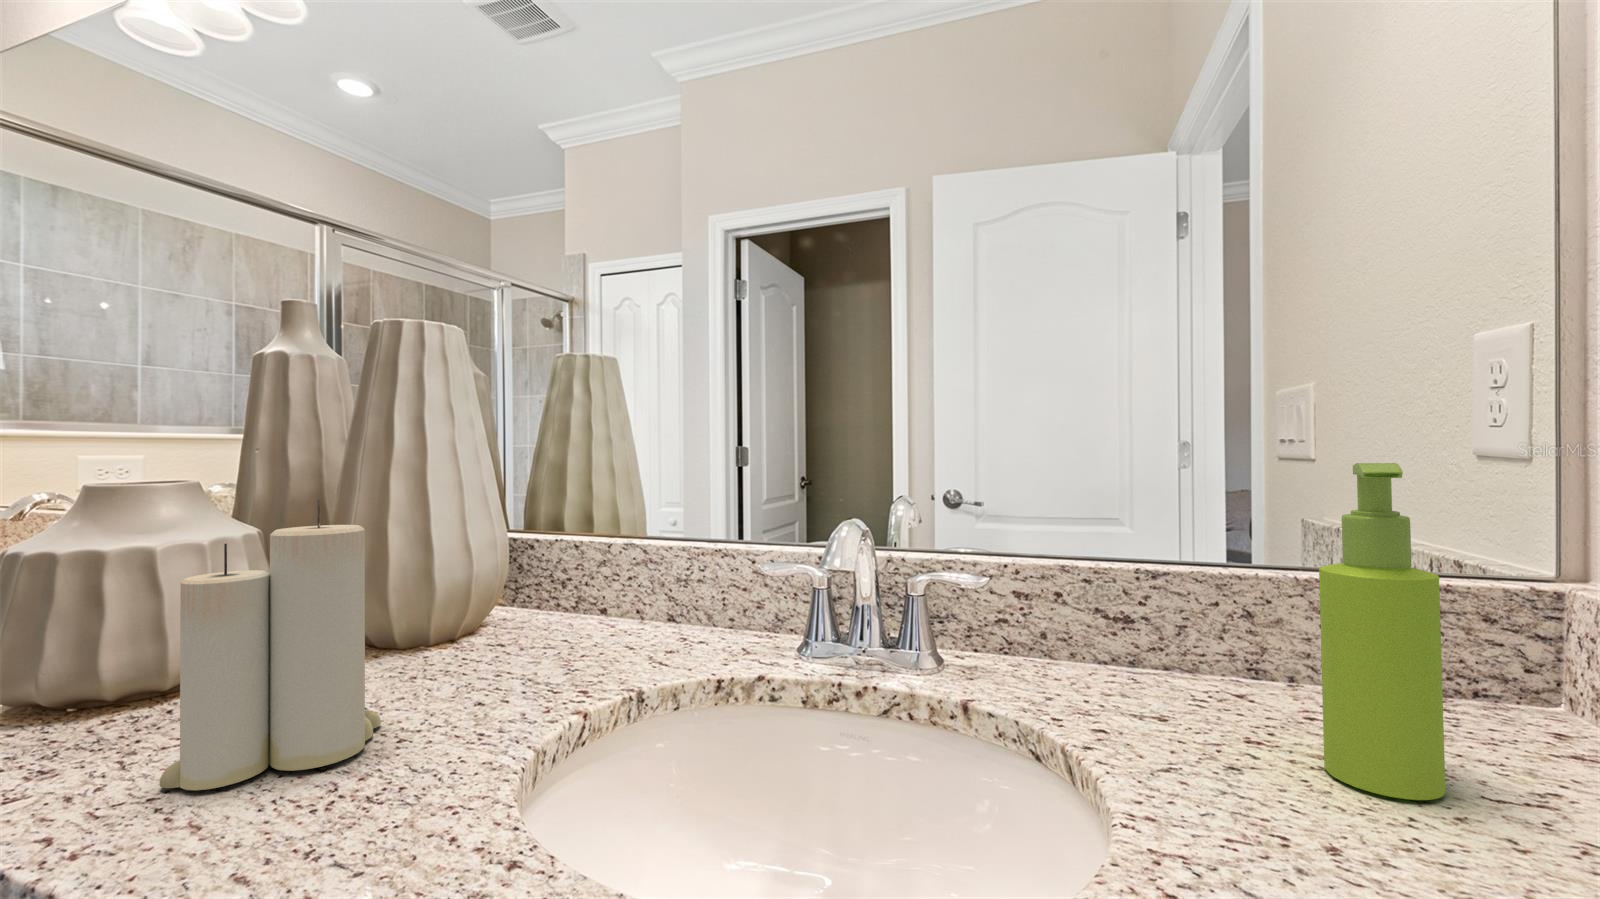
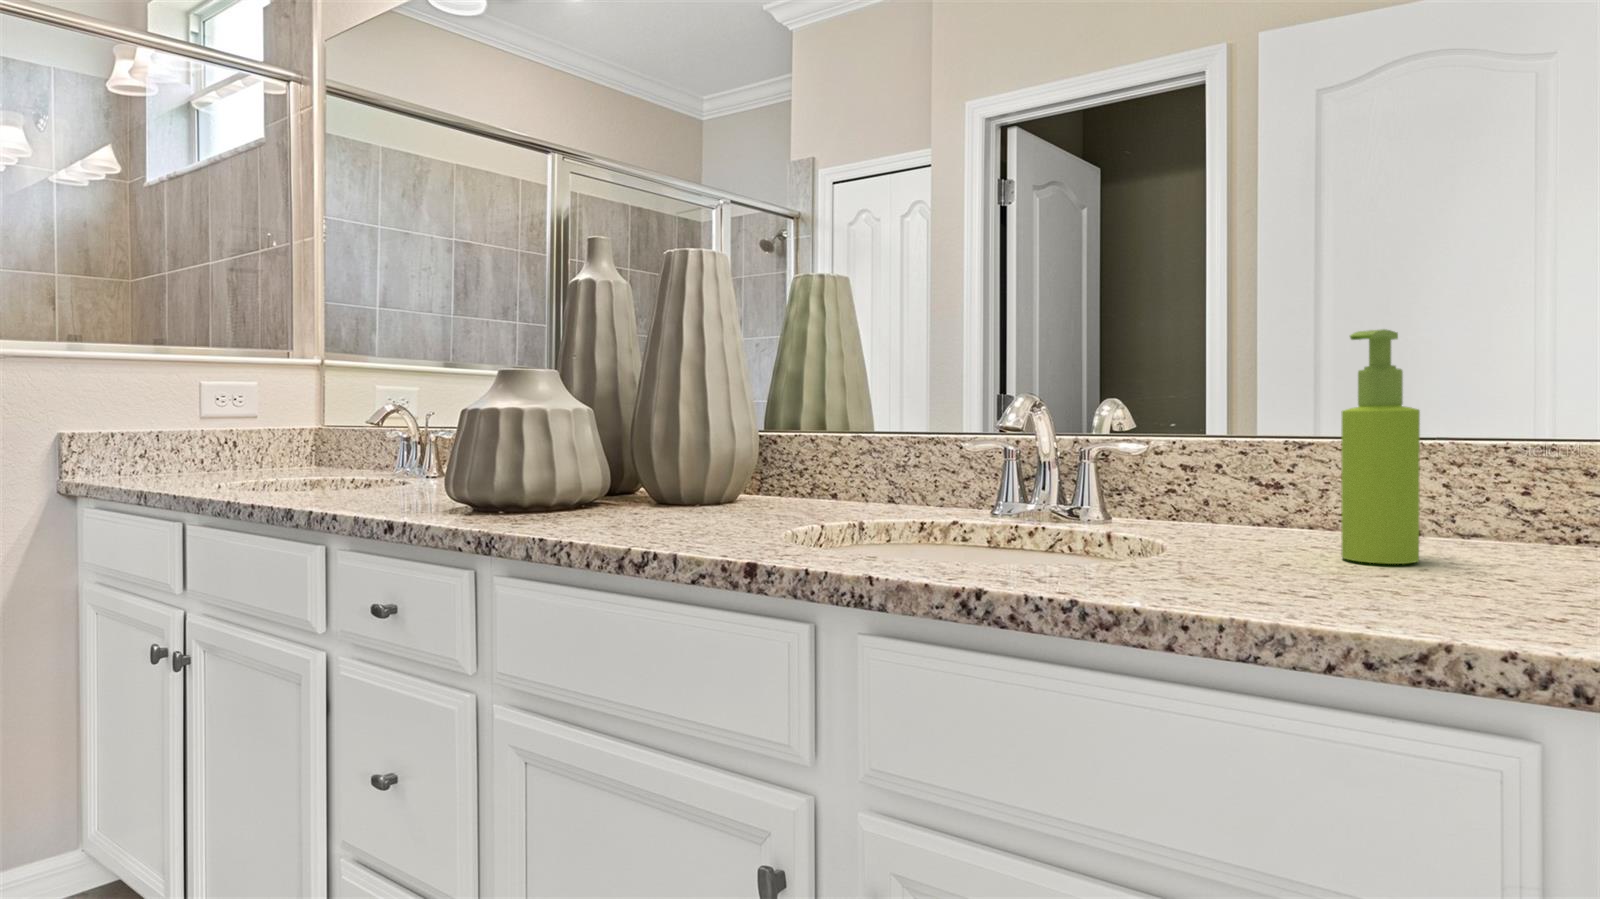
candle: present [159,500,381,790] -> none [594,377,696,539]

